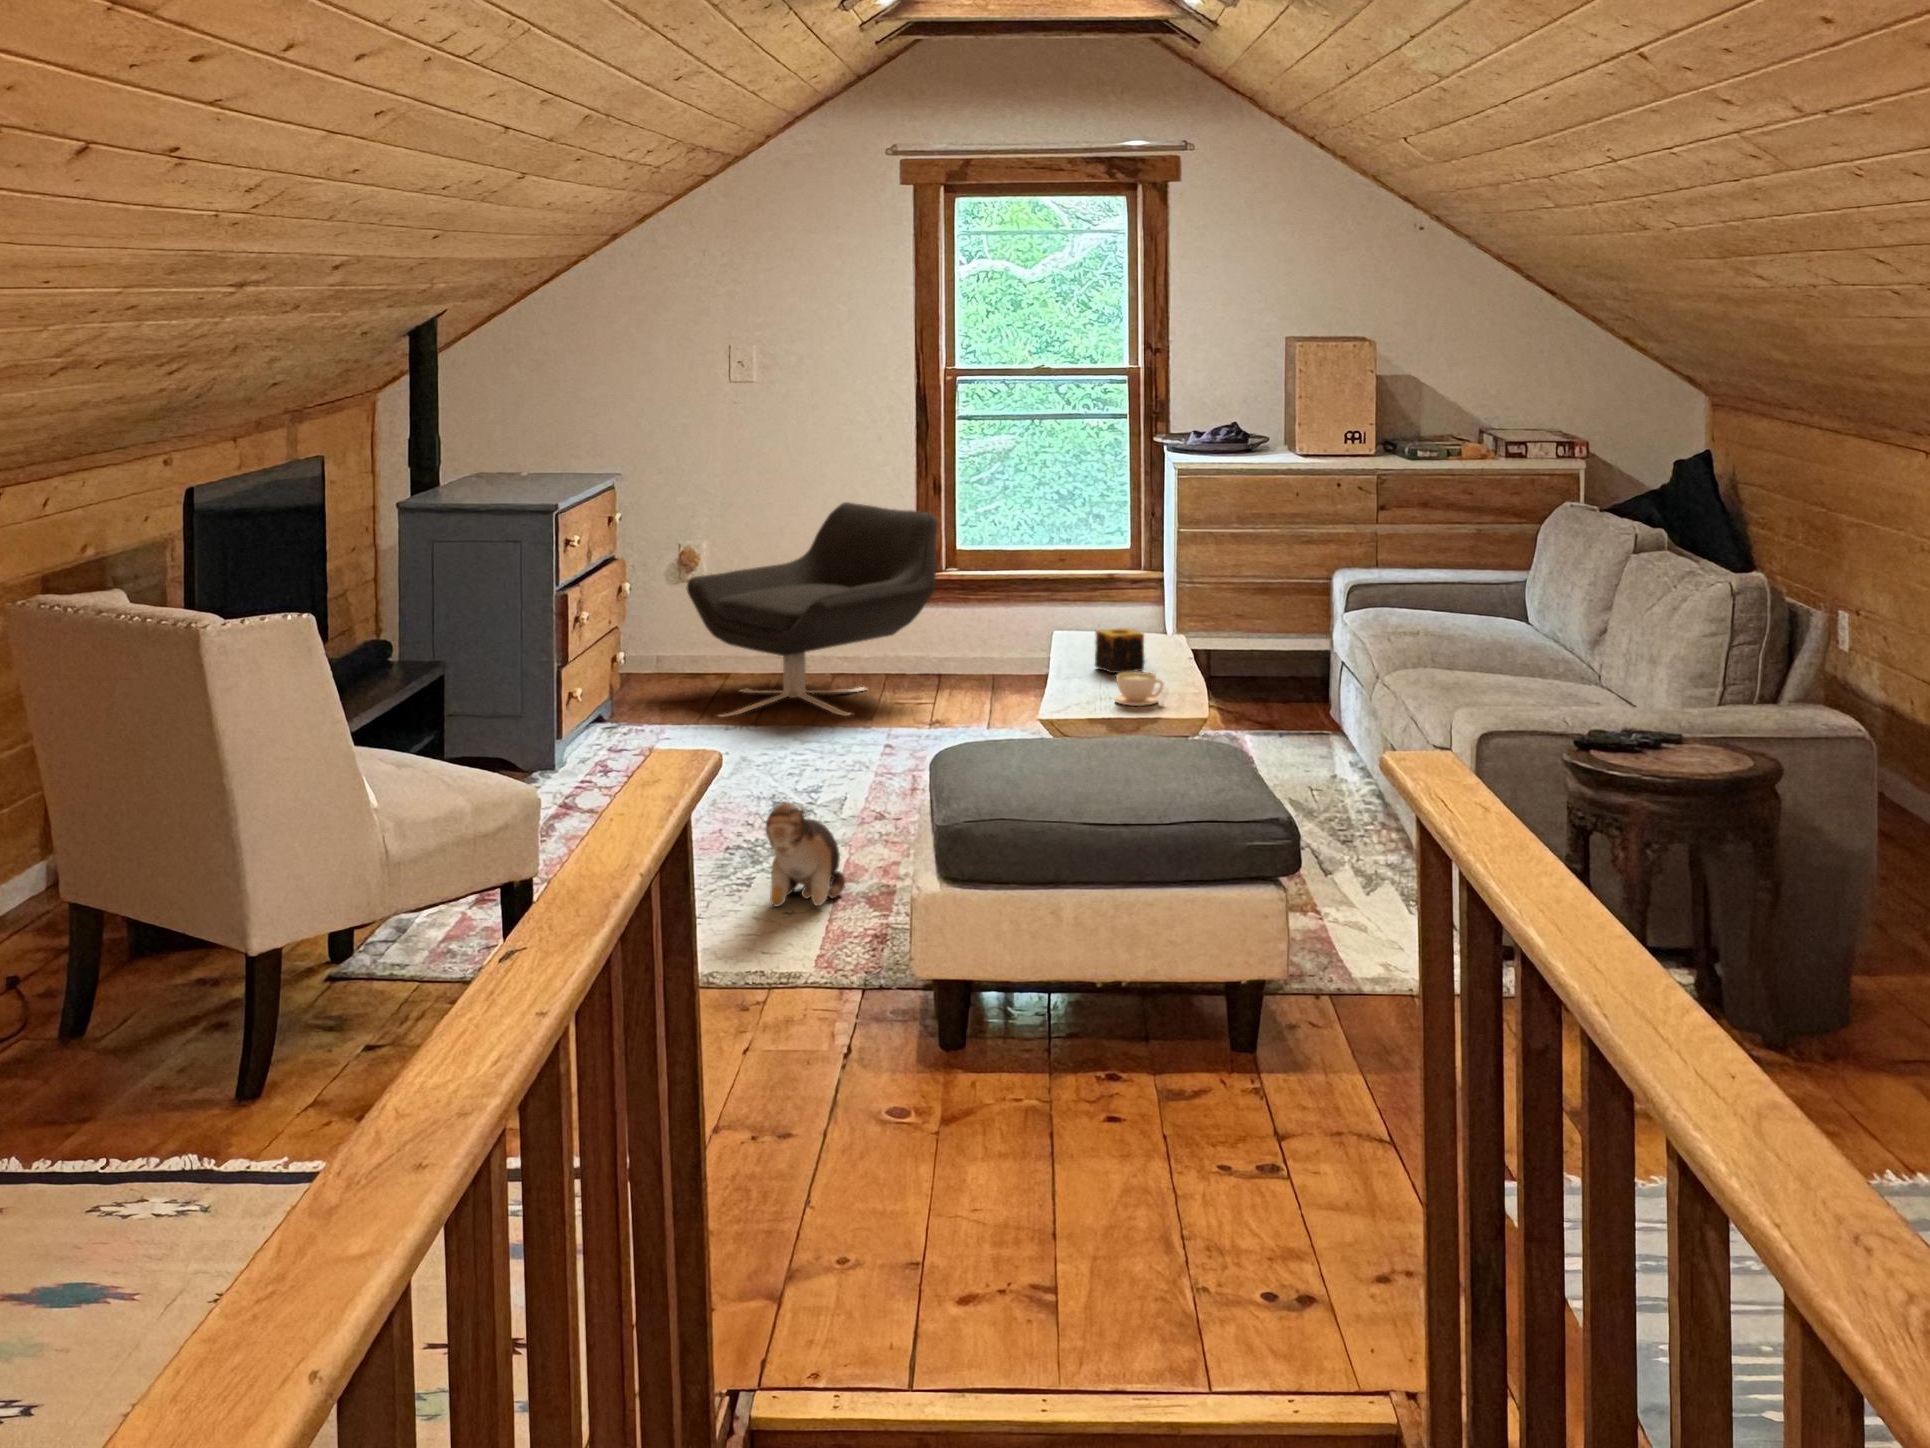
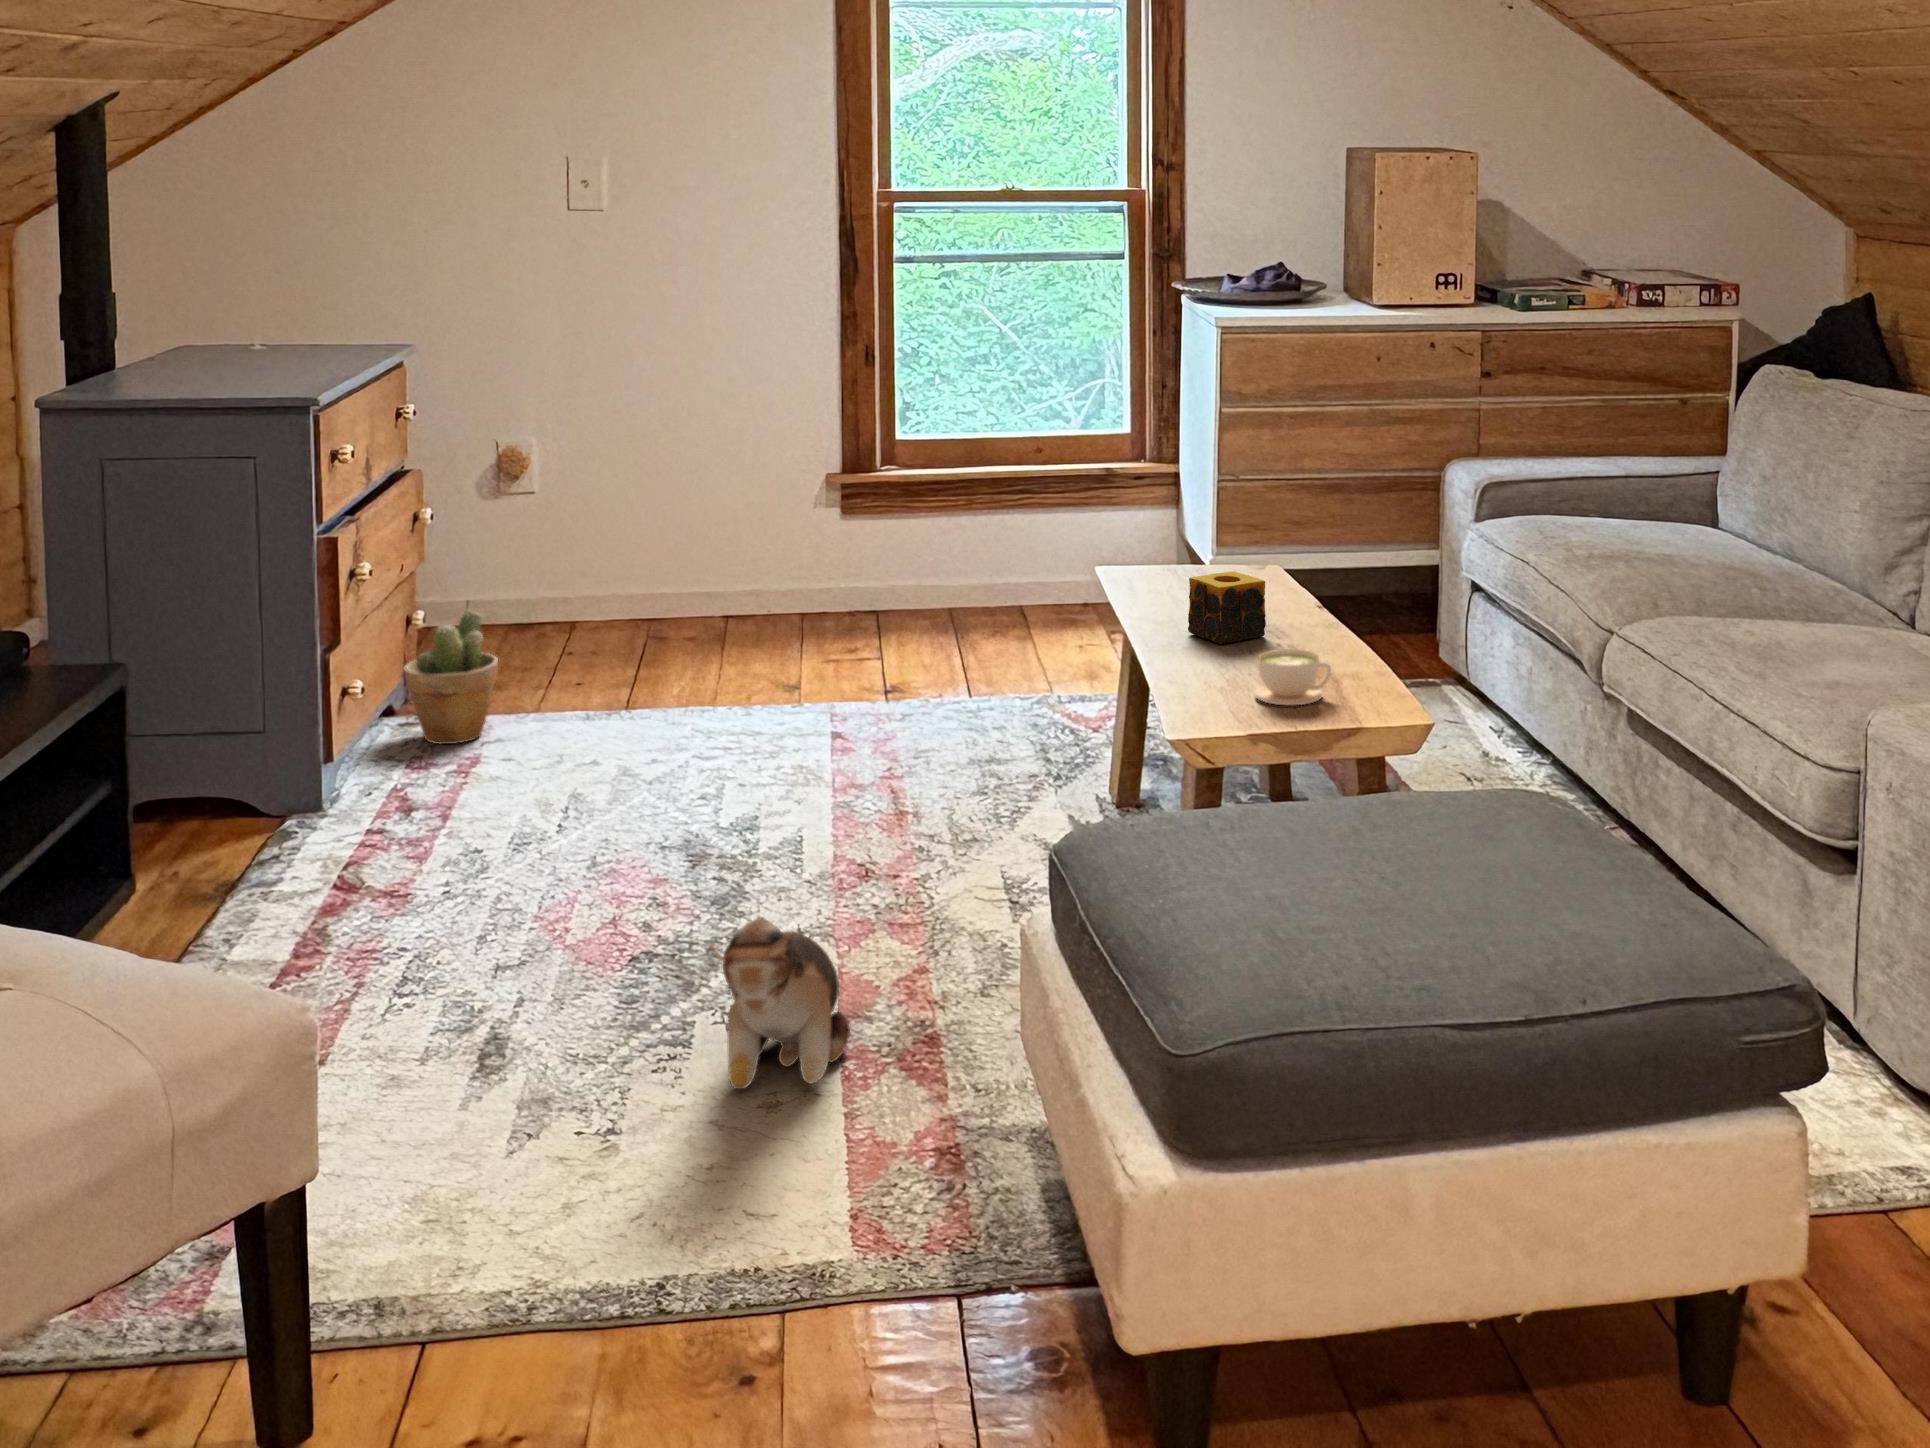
lounge chair: present [686,502,938,717] -> none [514,378,881,699]
potted plant: none [608,650,668,738] -> present [404,611,498,744]

